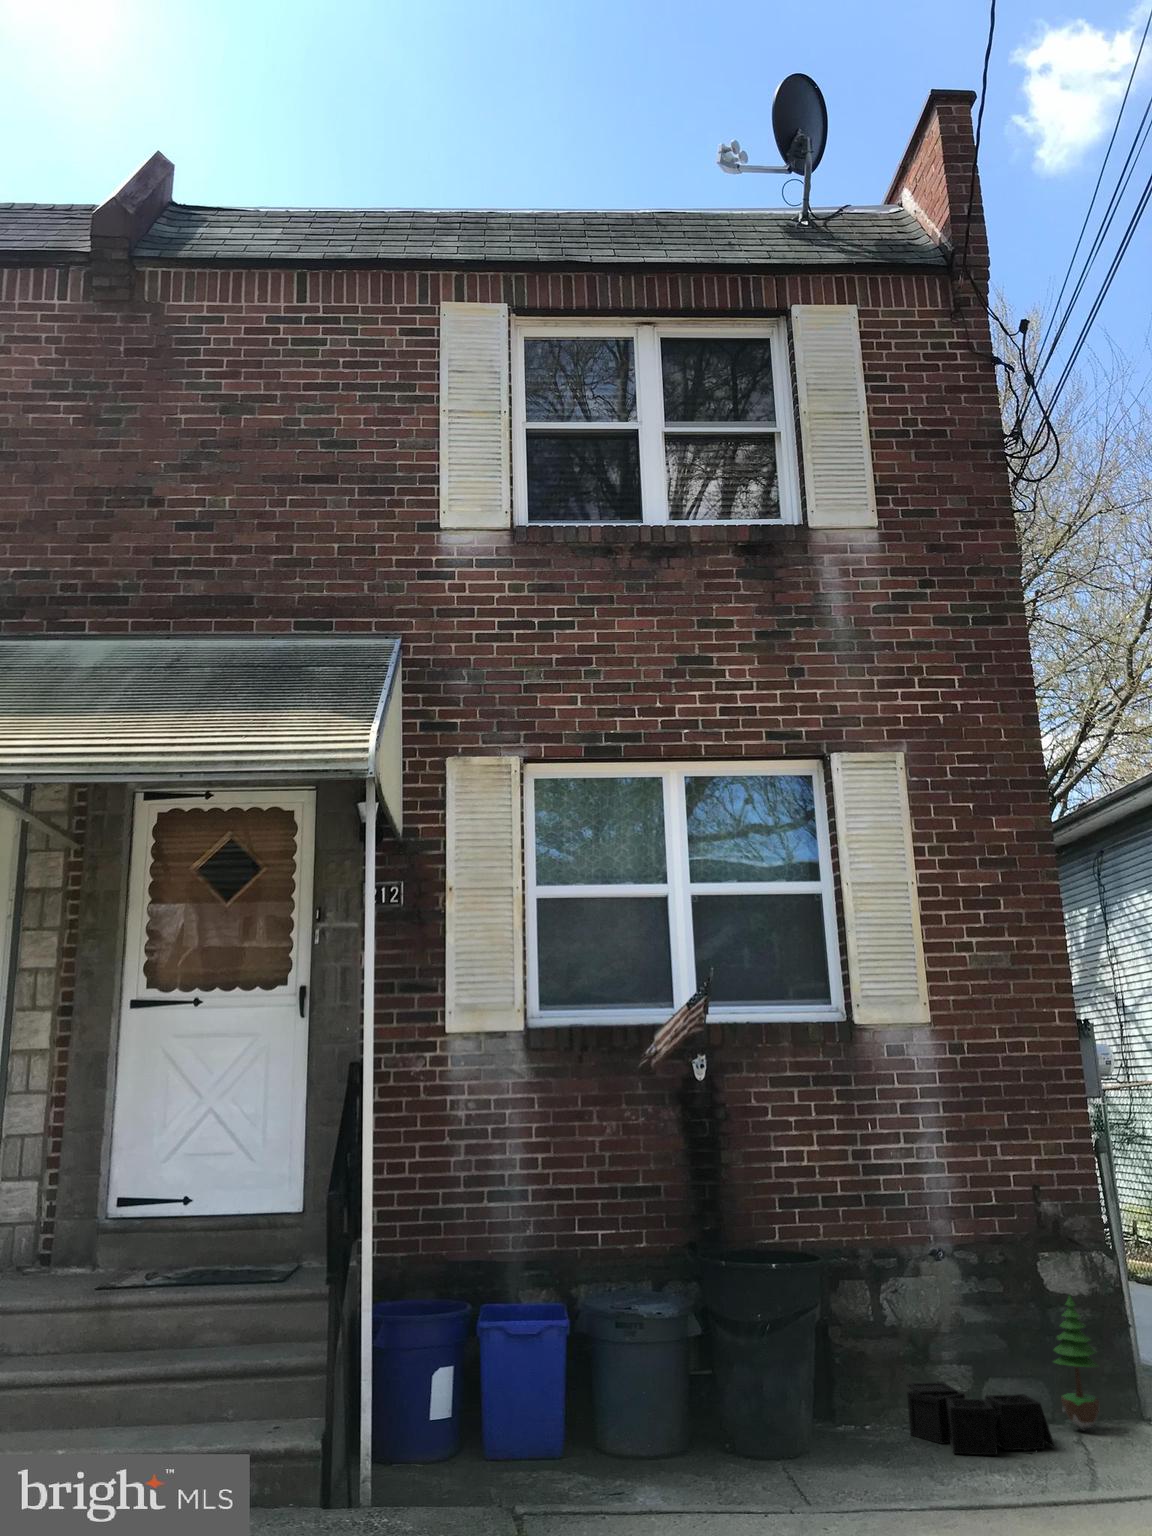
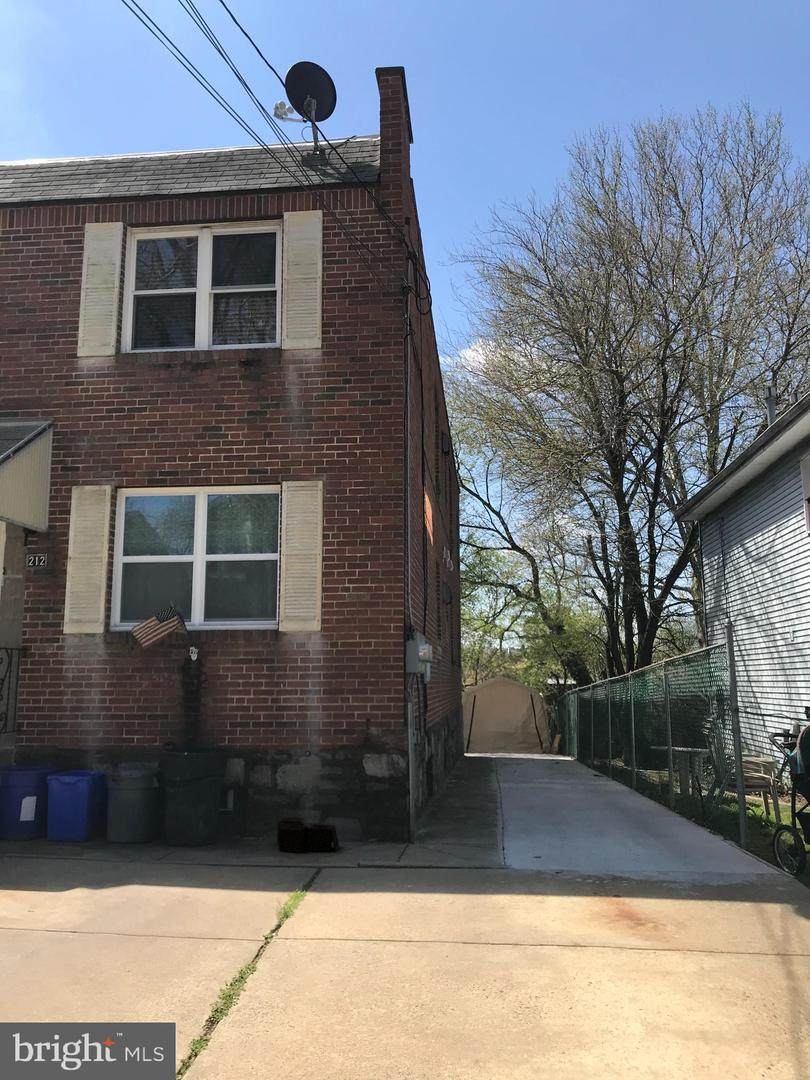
potted tree: present [1054,1295,1100,1431] -> none [359,776,383,846]

